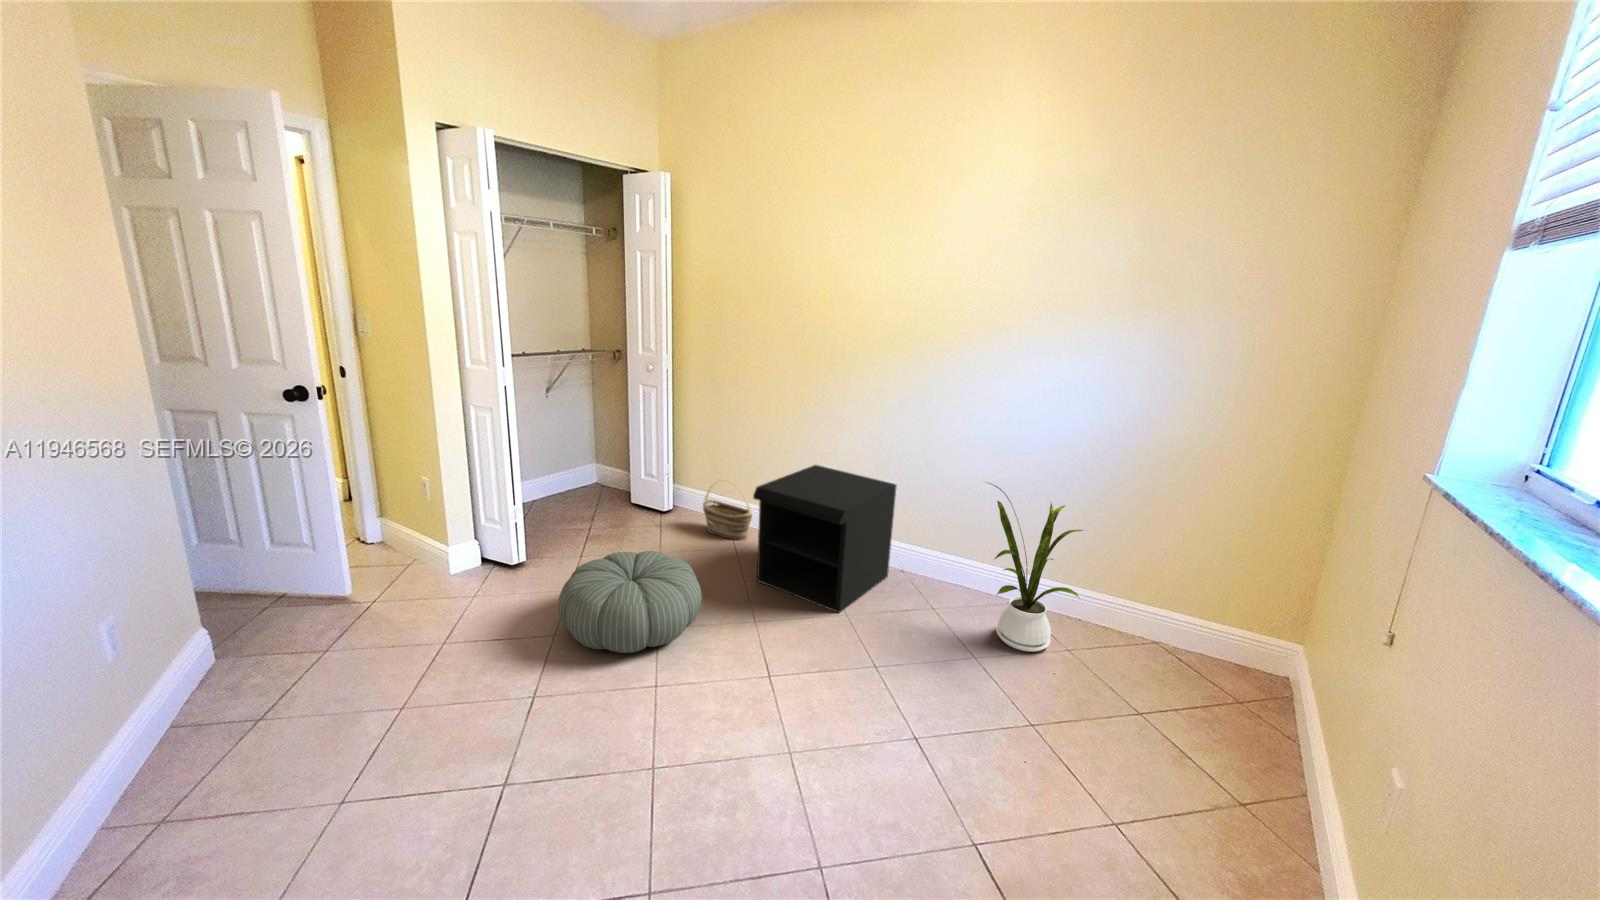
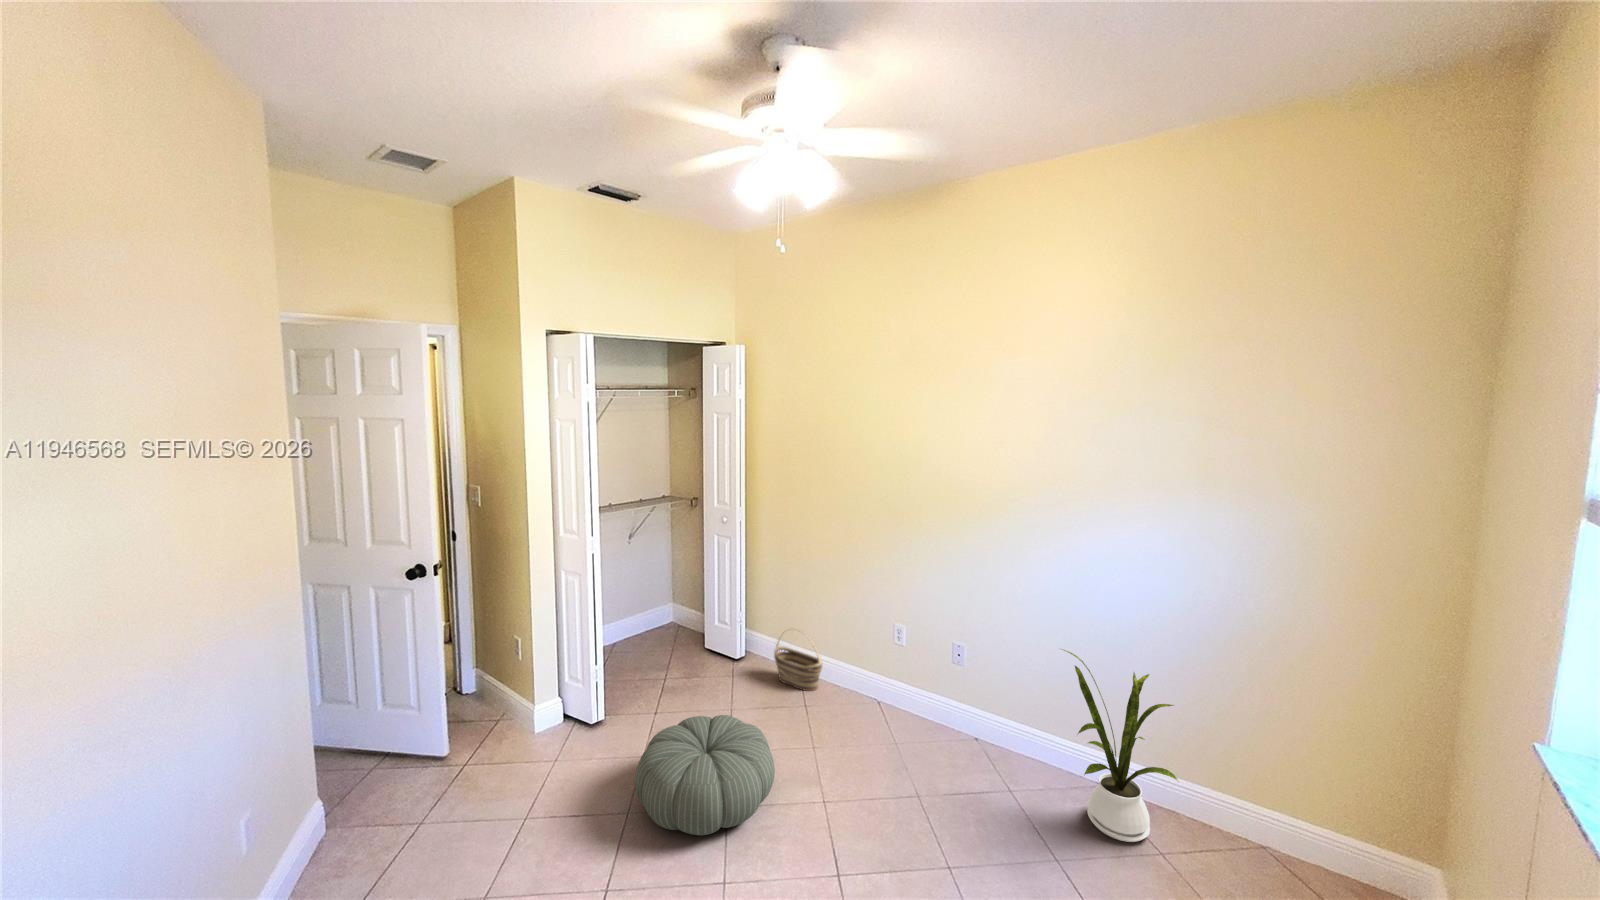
nightstand: present [753,465,896,613] -> none [823,616,967,786]

